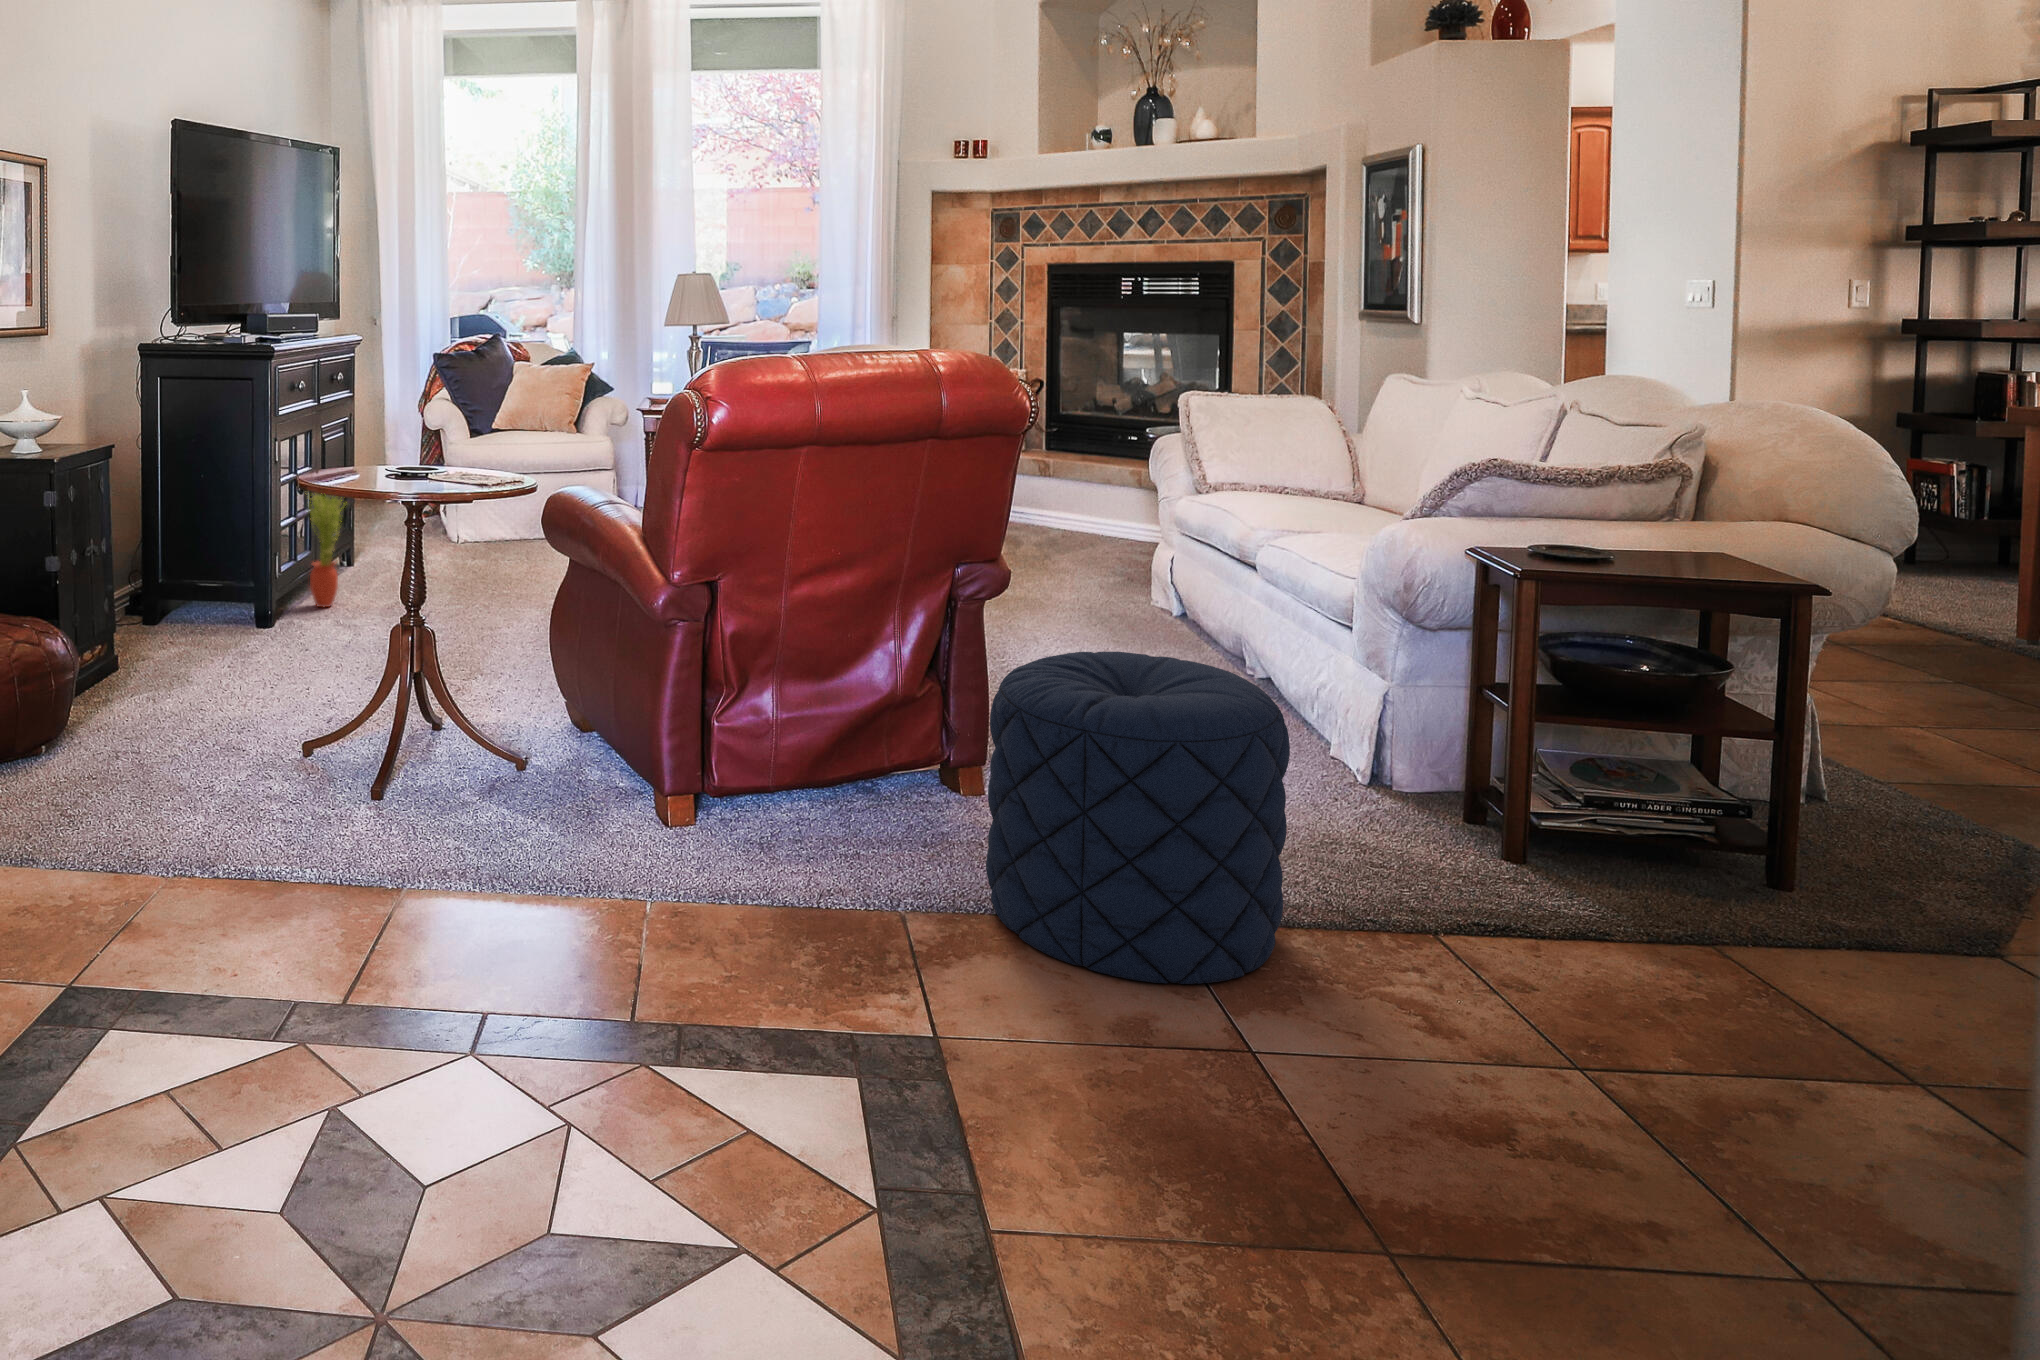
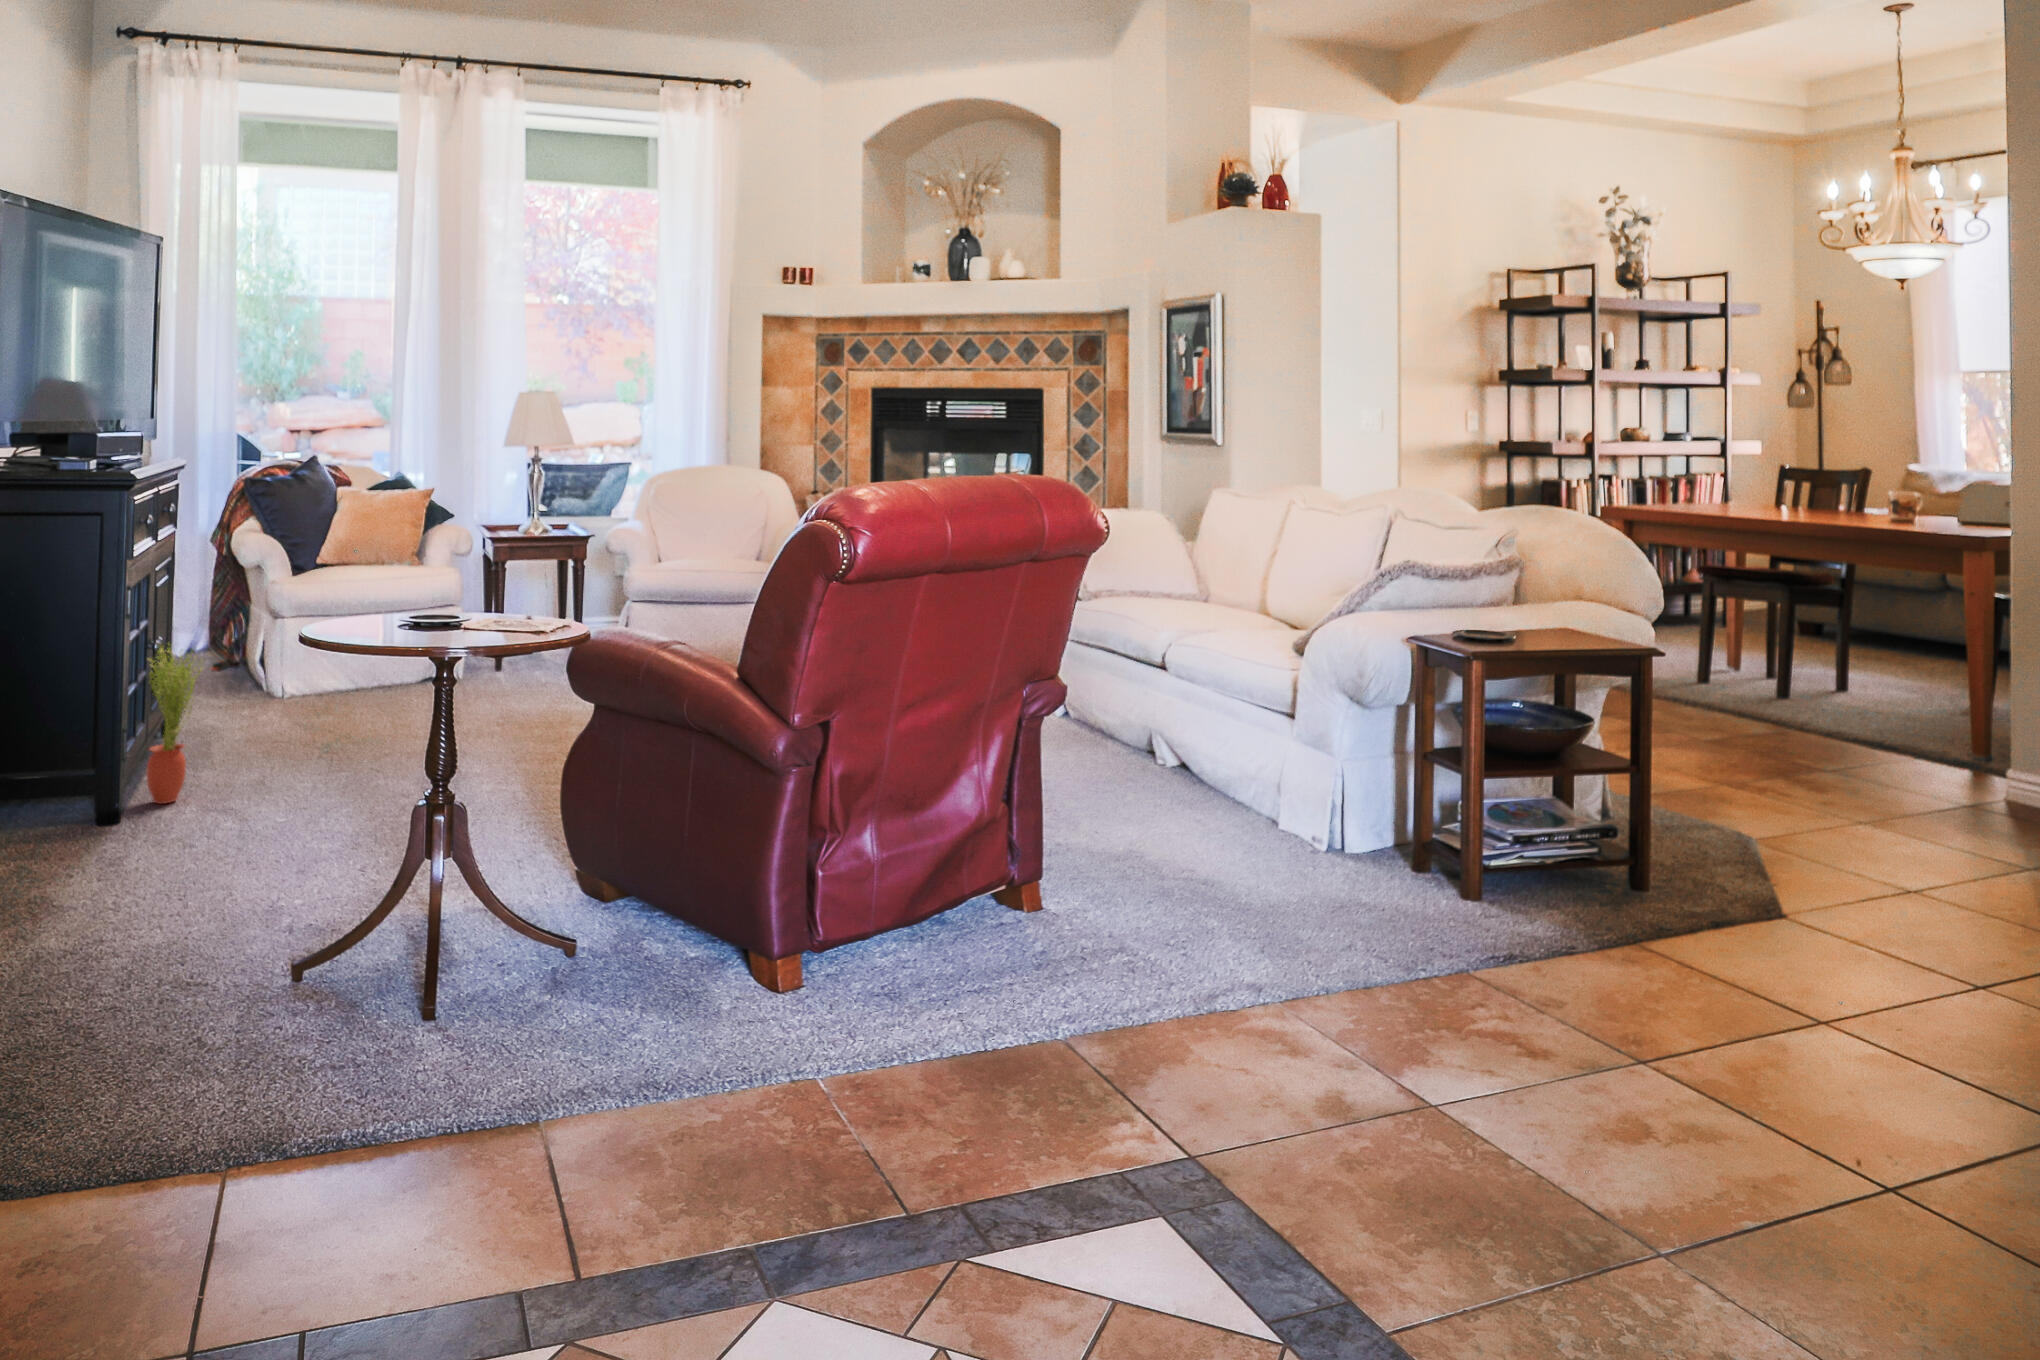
pouf: present [986,652,1290,984] -> none [1123,749,1382,1057]

